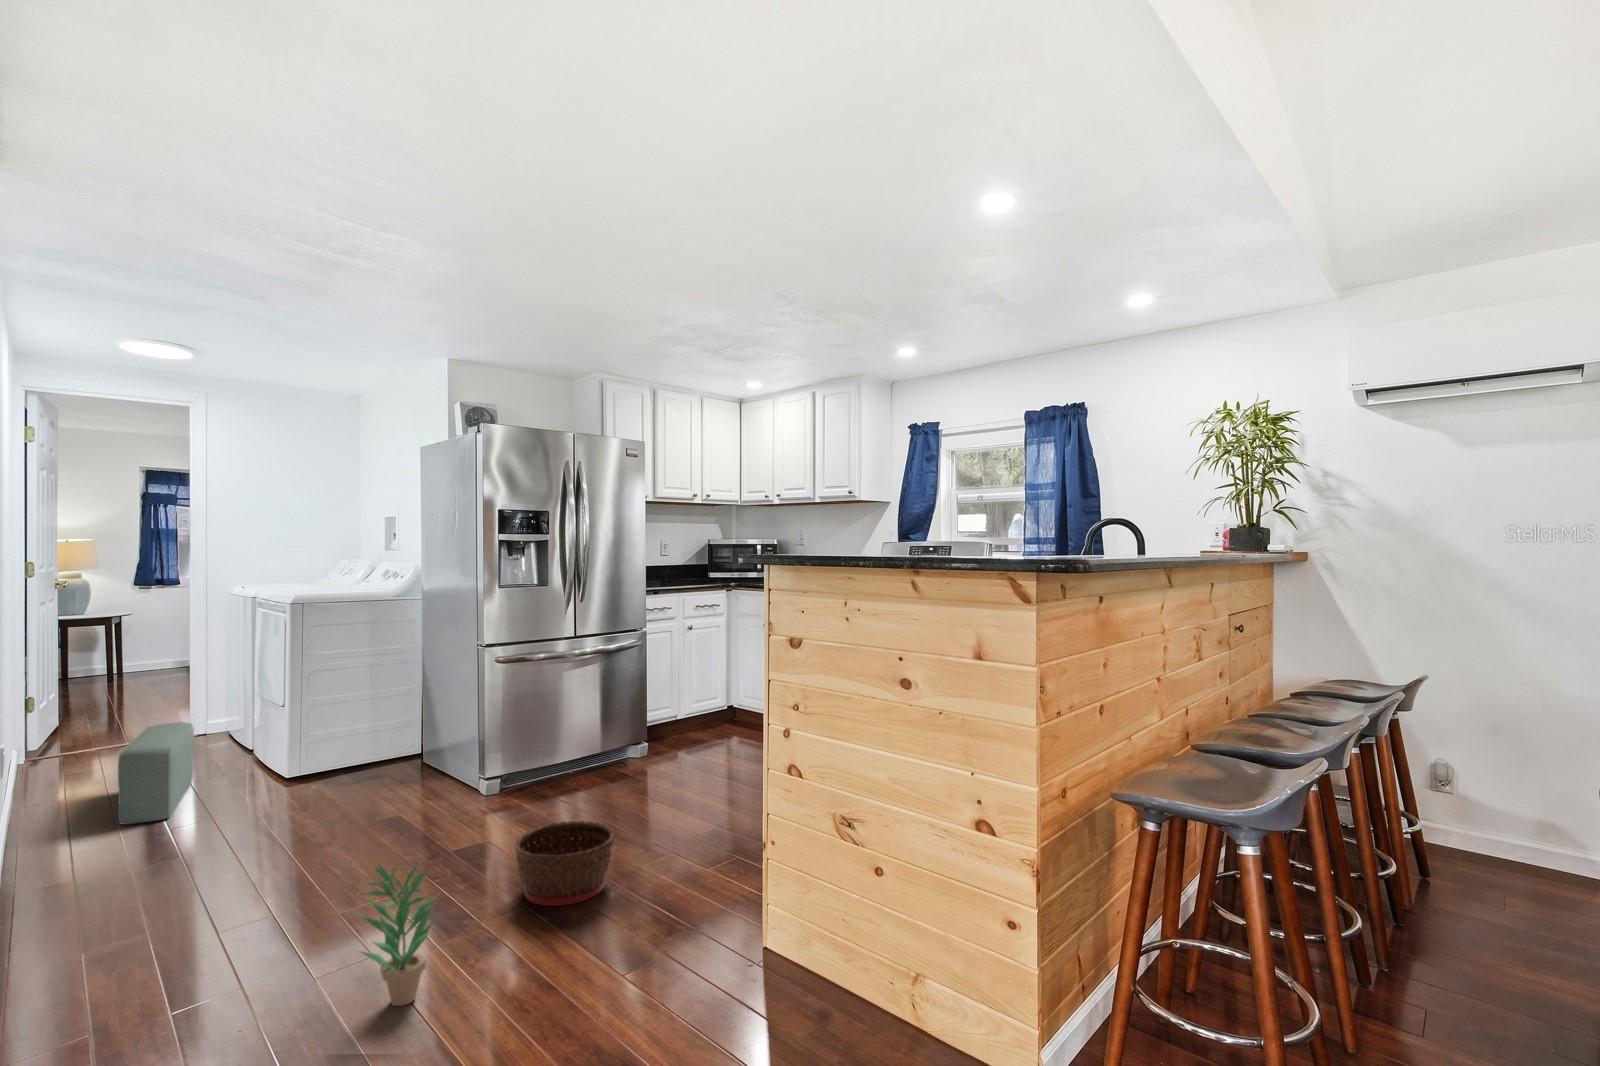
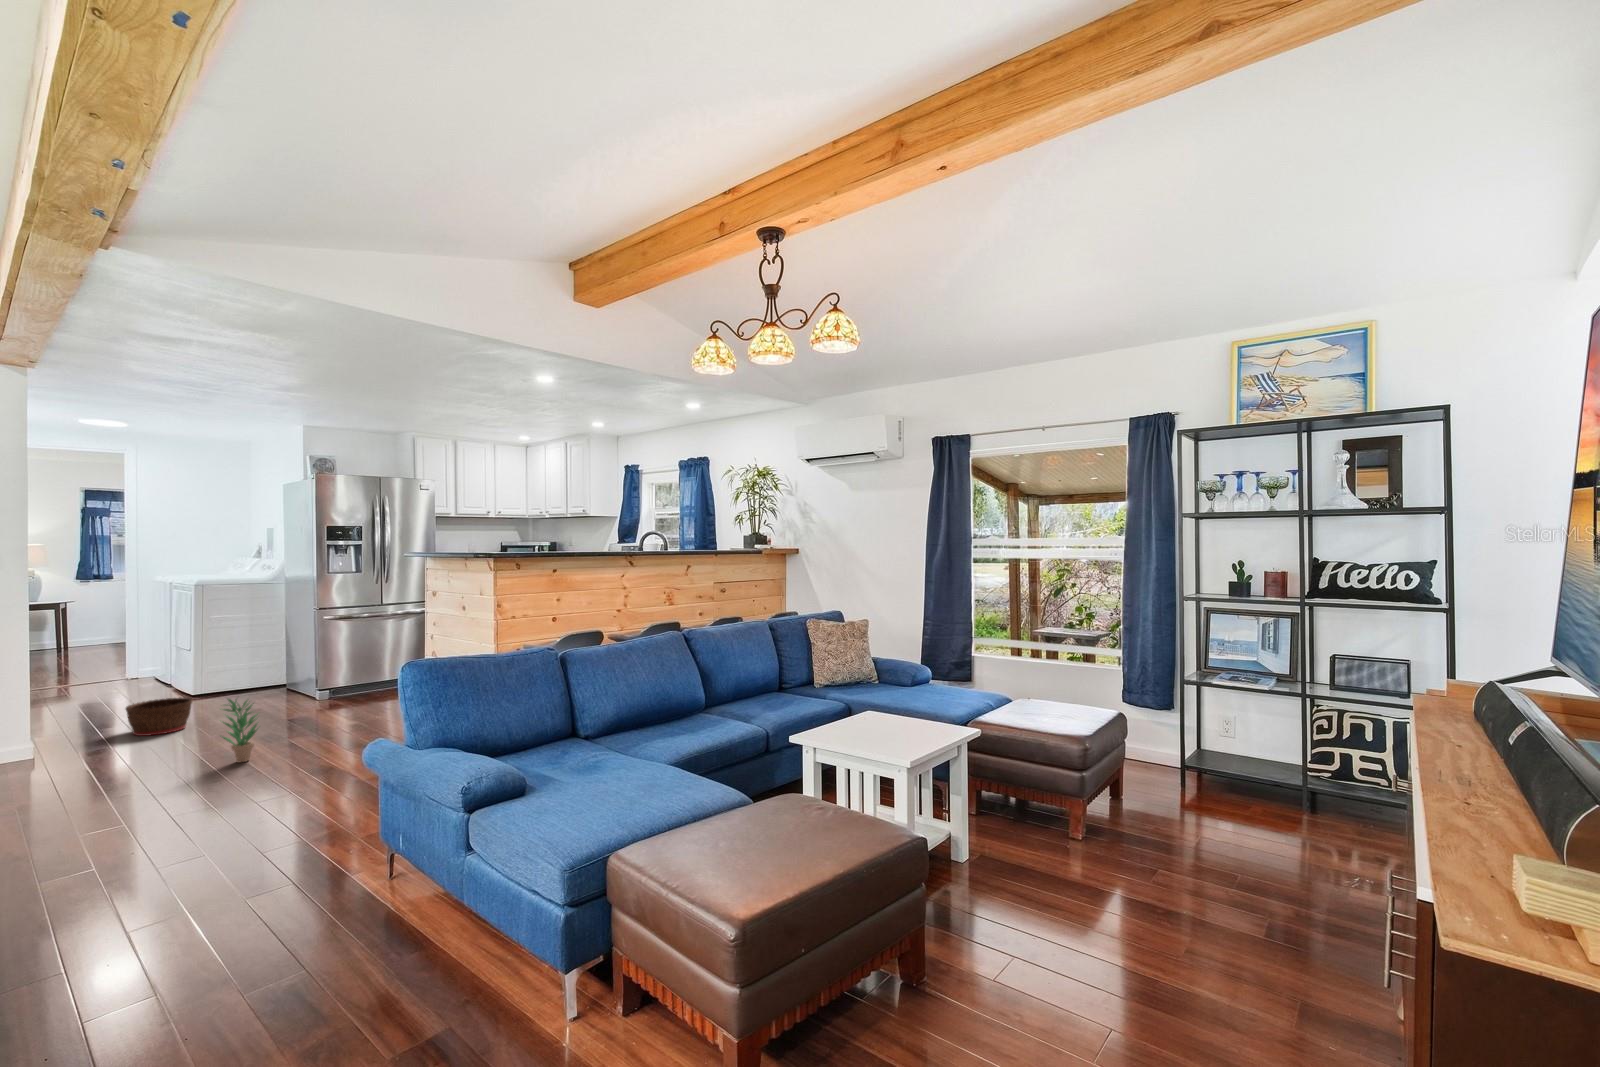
pouf: present [118,722,194,825] -> none [84,660,130,715]
basket: present [514,821,614,906] -> present [126,698,193,736]

